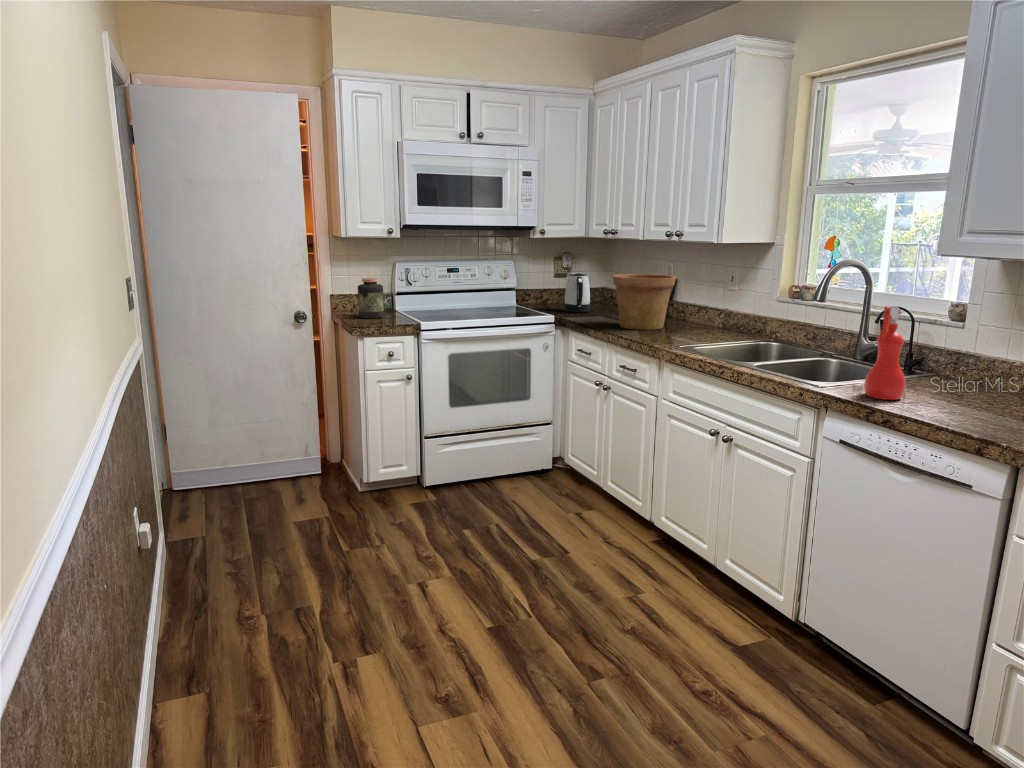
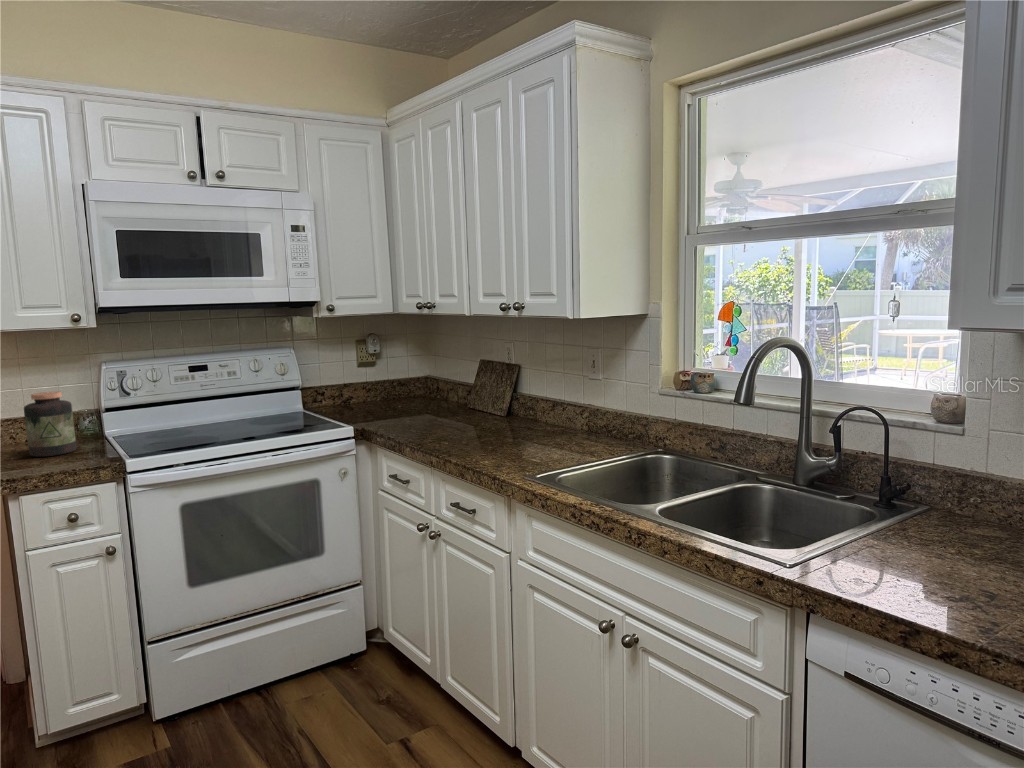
kettle: present [564,273,590,312] -> none [369,362,406,416]
flower pot: present [613,274,676,330] -> none [429,362,518,445]
spray bottle: present [864,306,906,400] -> none [888,428,967,604]

